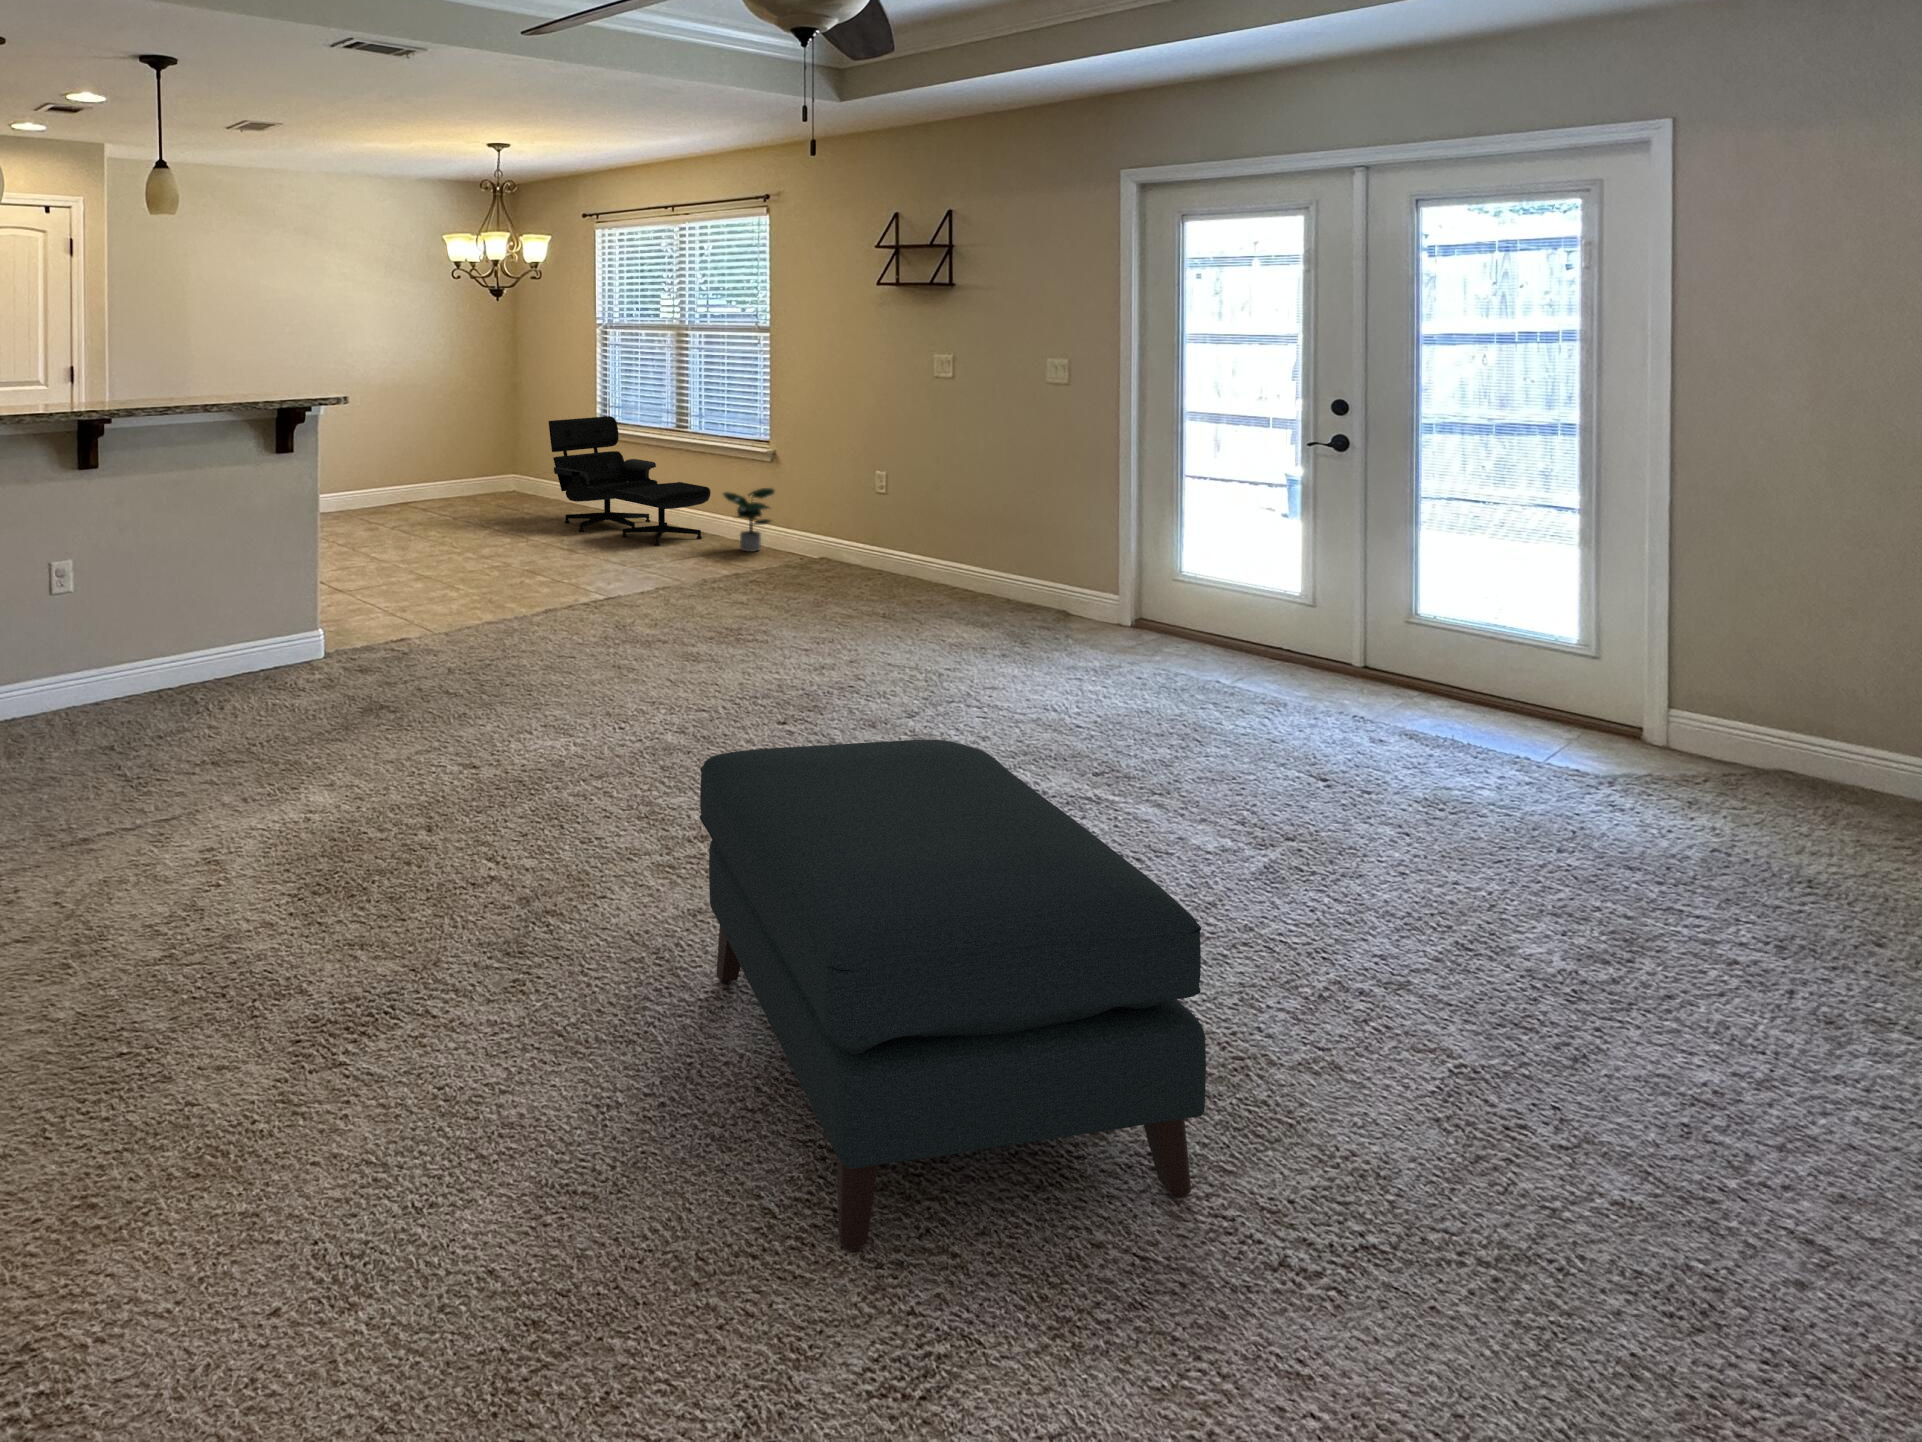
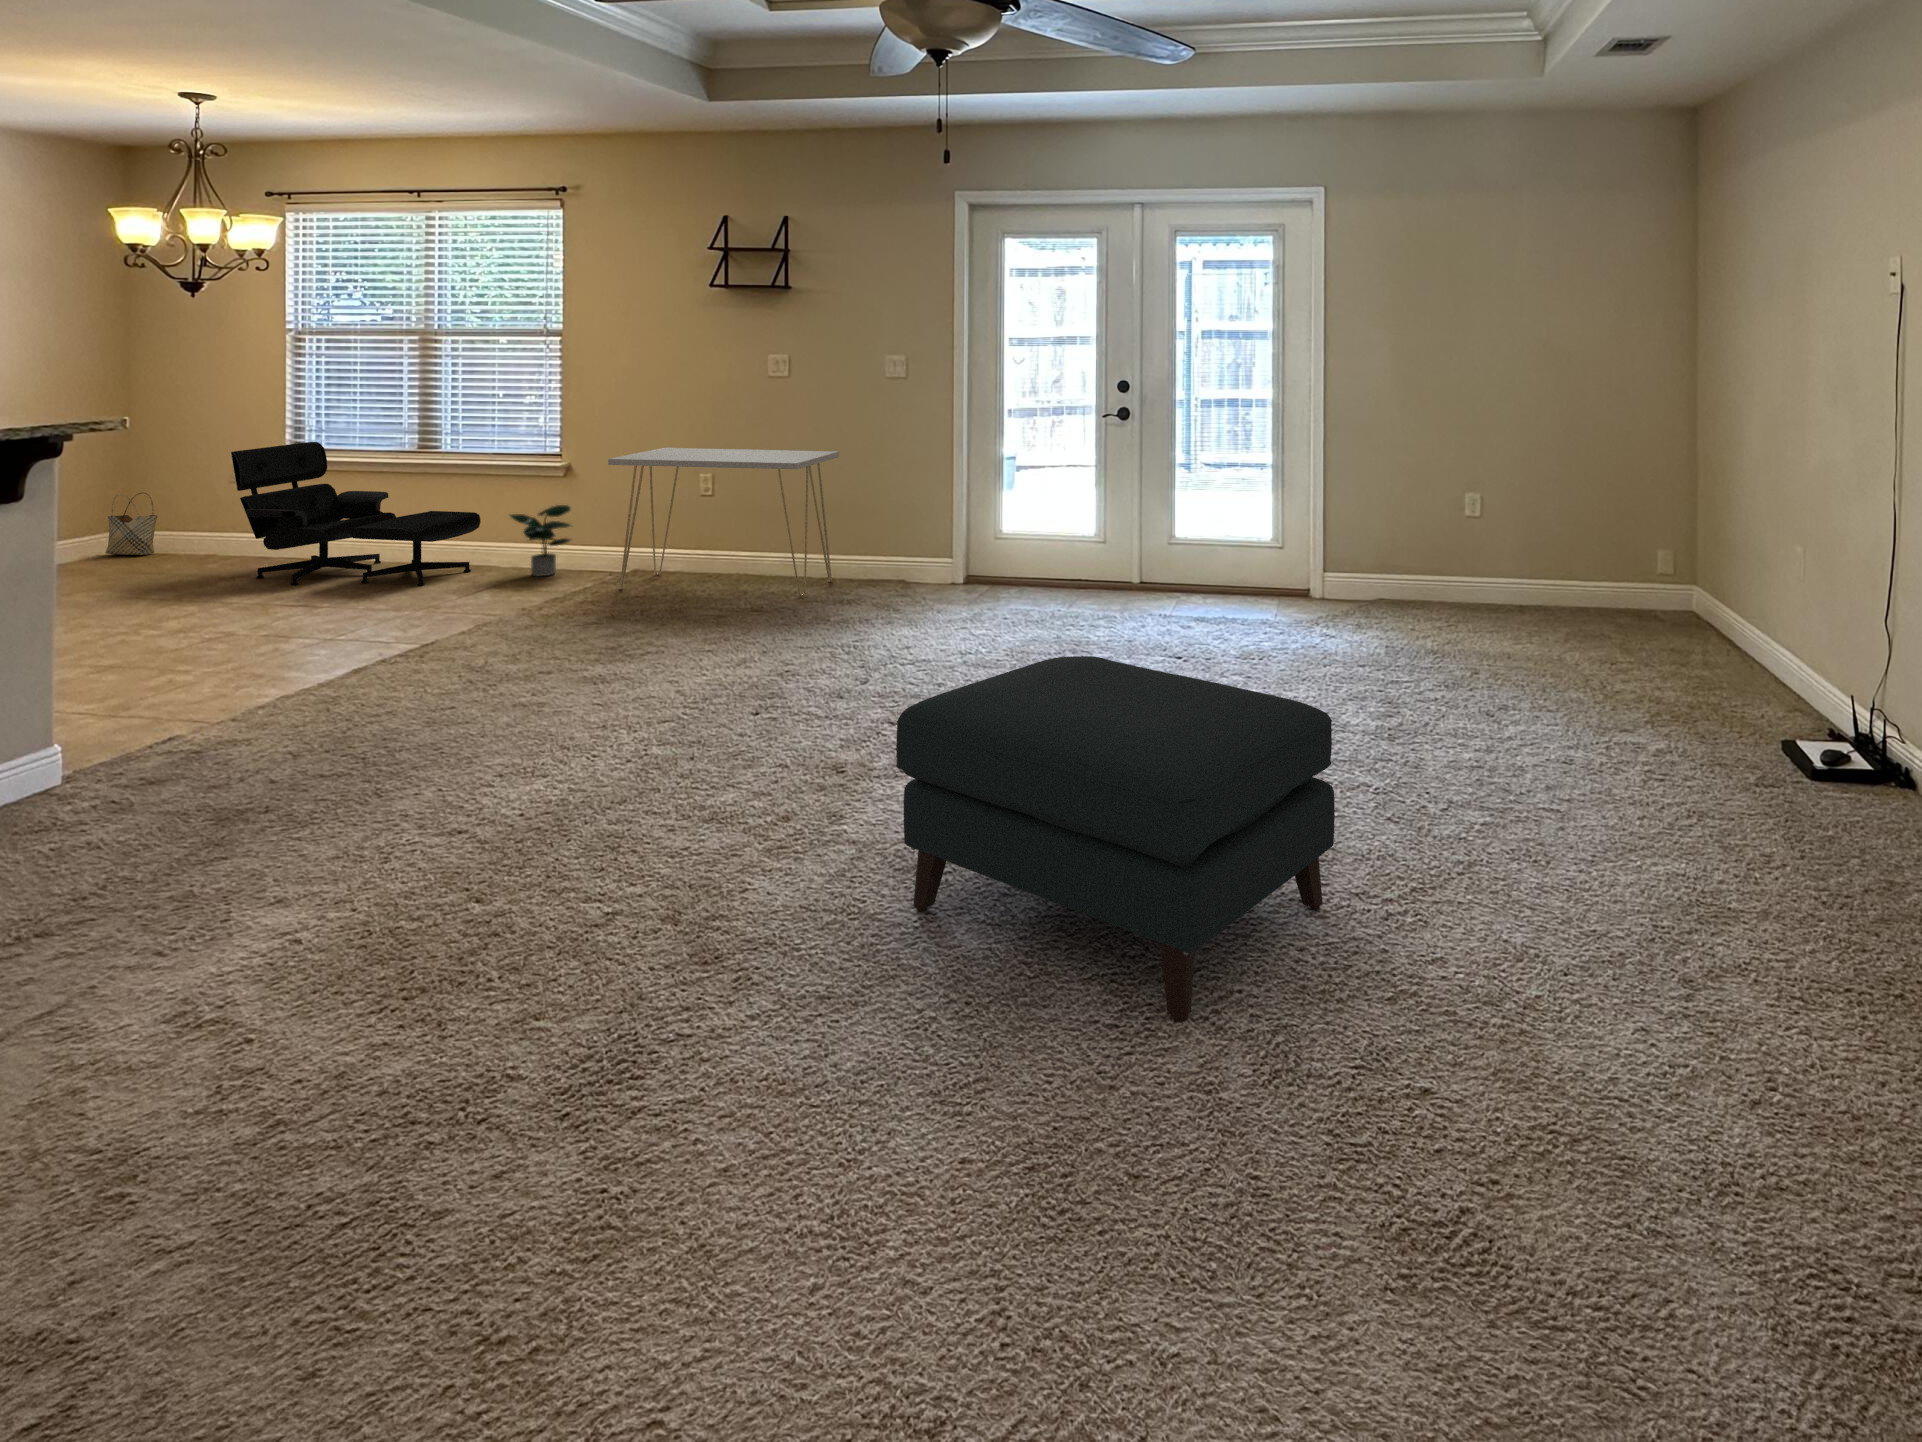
console table: none [782,442,1001,610] -> present [608,448,839,596]
woven basket: none [502,447,531,494] -> present [105,493,158,555]

